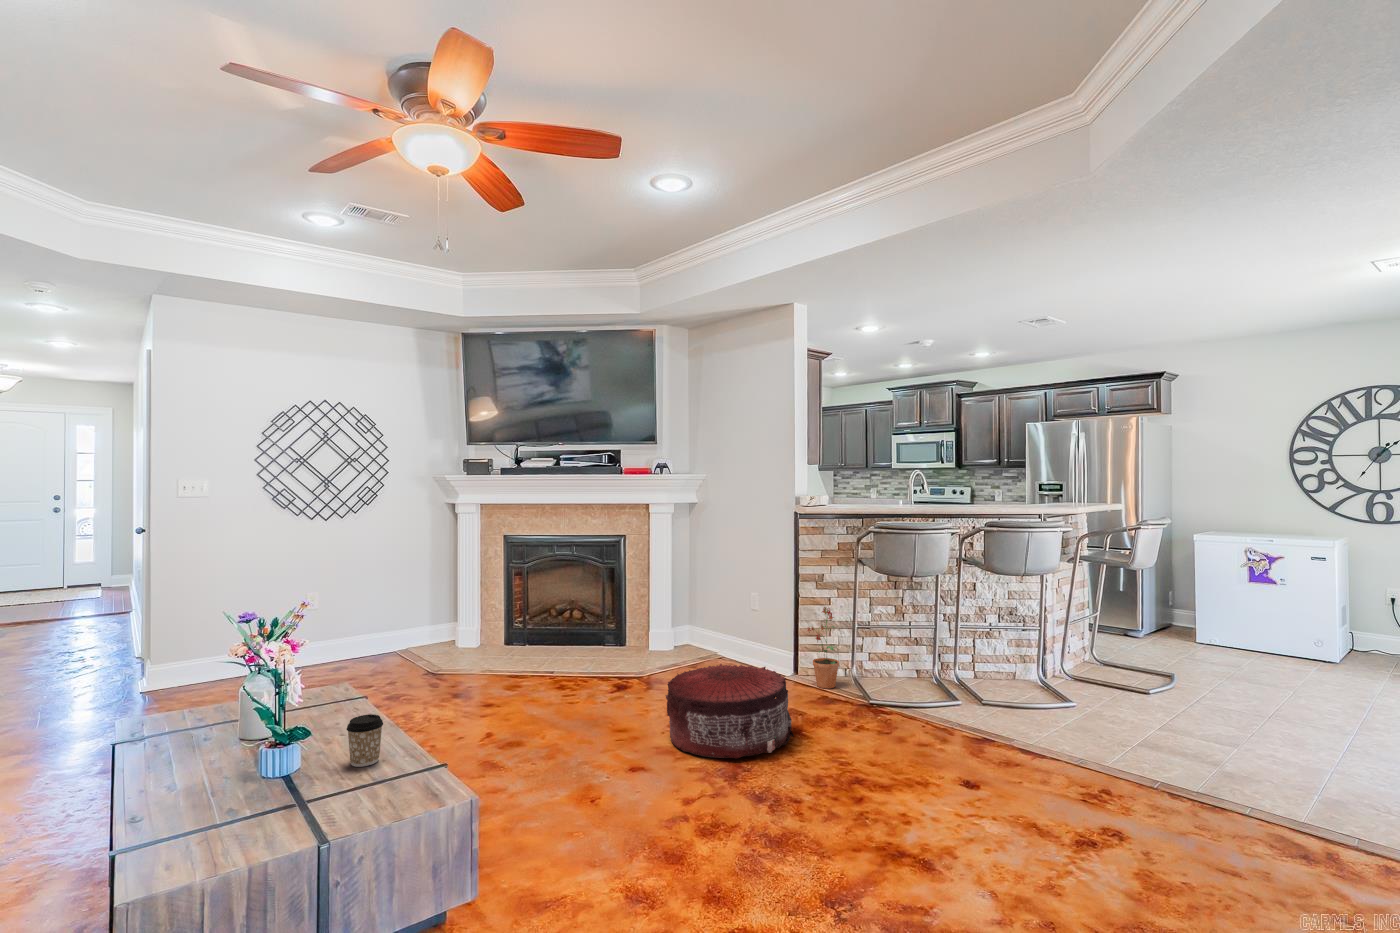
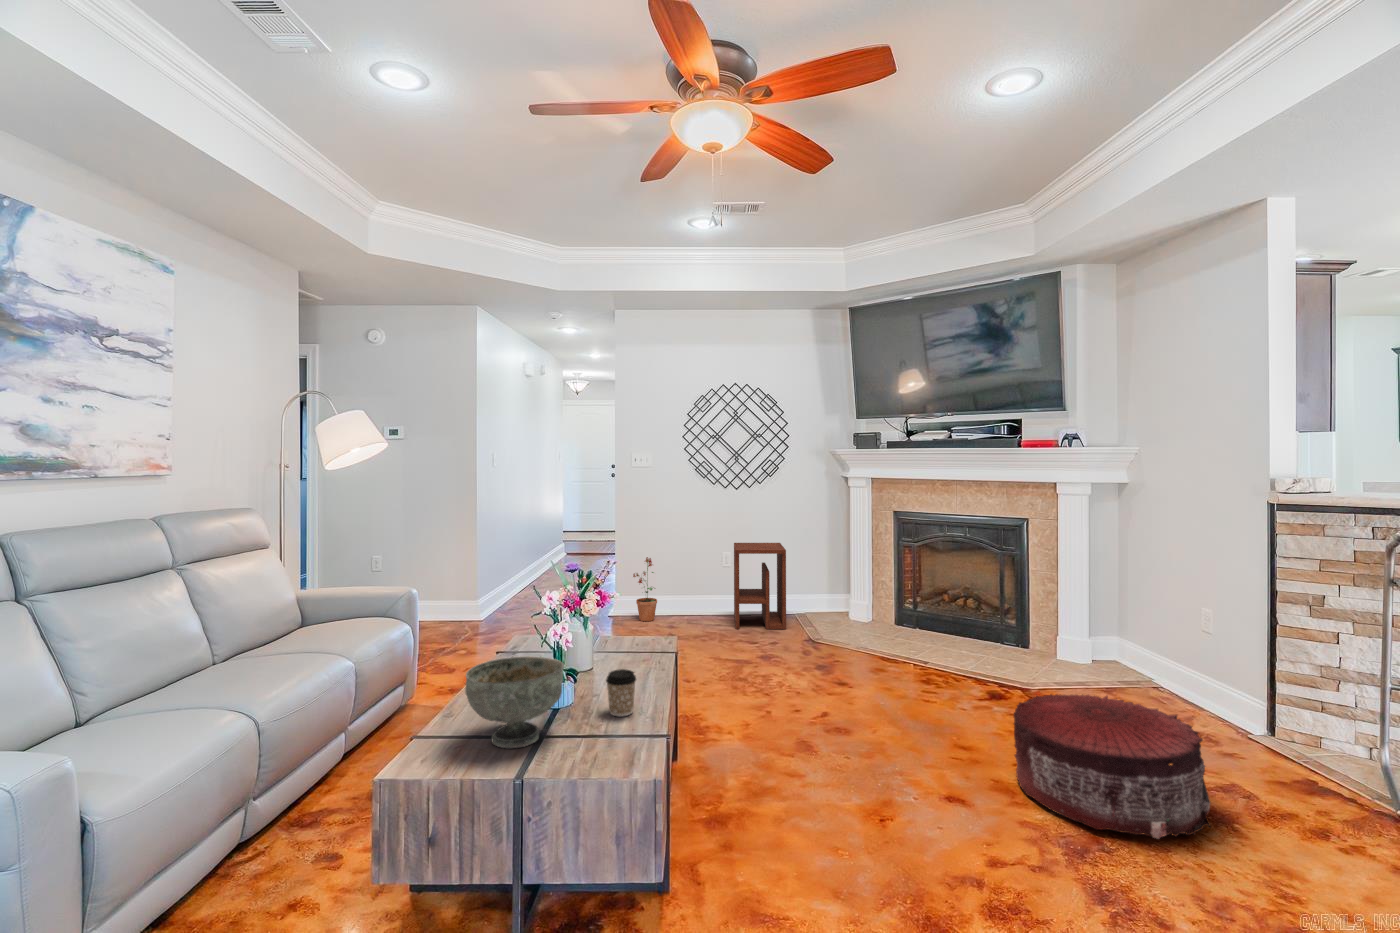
side table: none [321,578,397,682] -> present [734,543,786,629]
potted plant: present [808,607,839,689] -> present [633,557,657,621]
decorative bowl: none [195,716,326,829] -> present [465,656,564,748]

